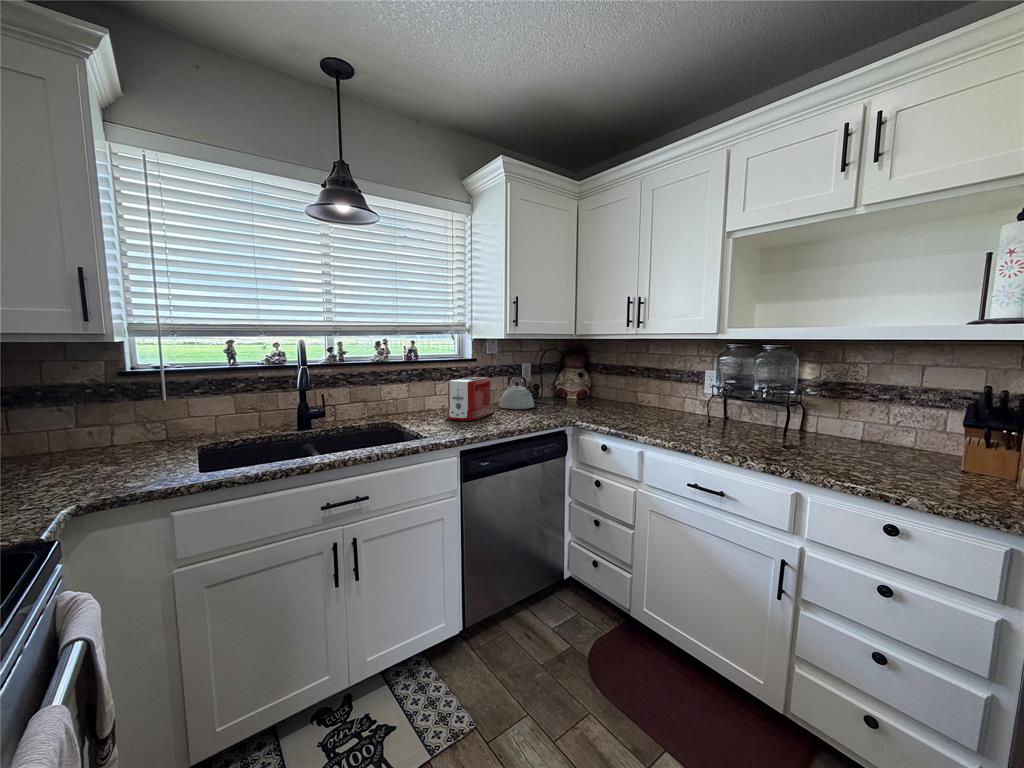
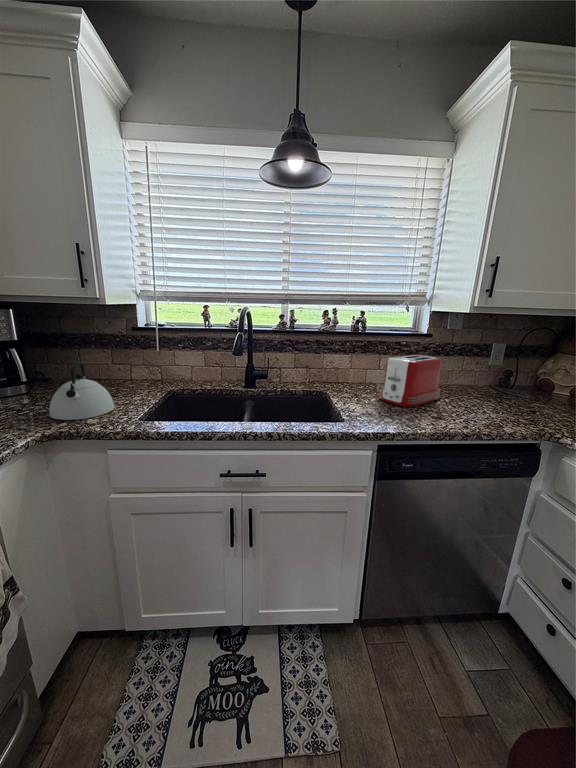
kettle: present [500,375,534,409] -> present [49,362,115,420]

